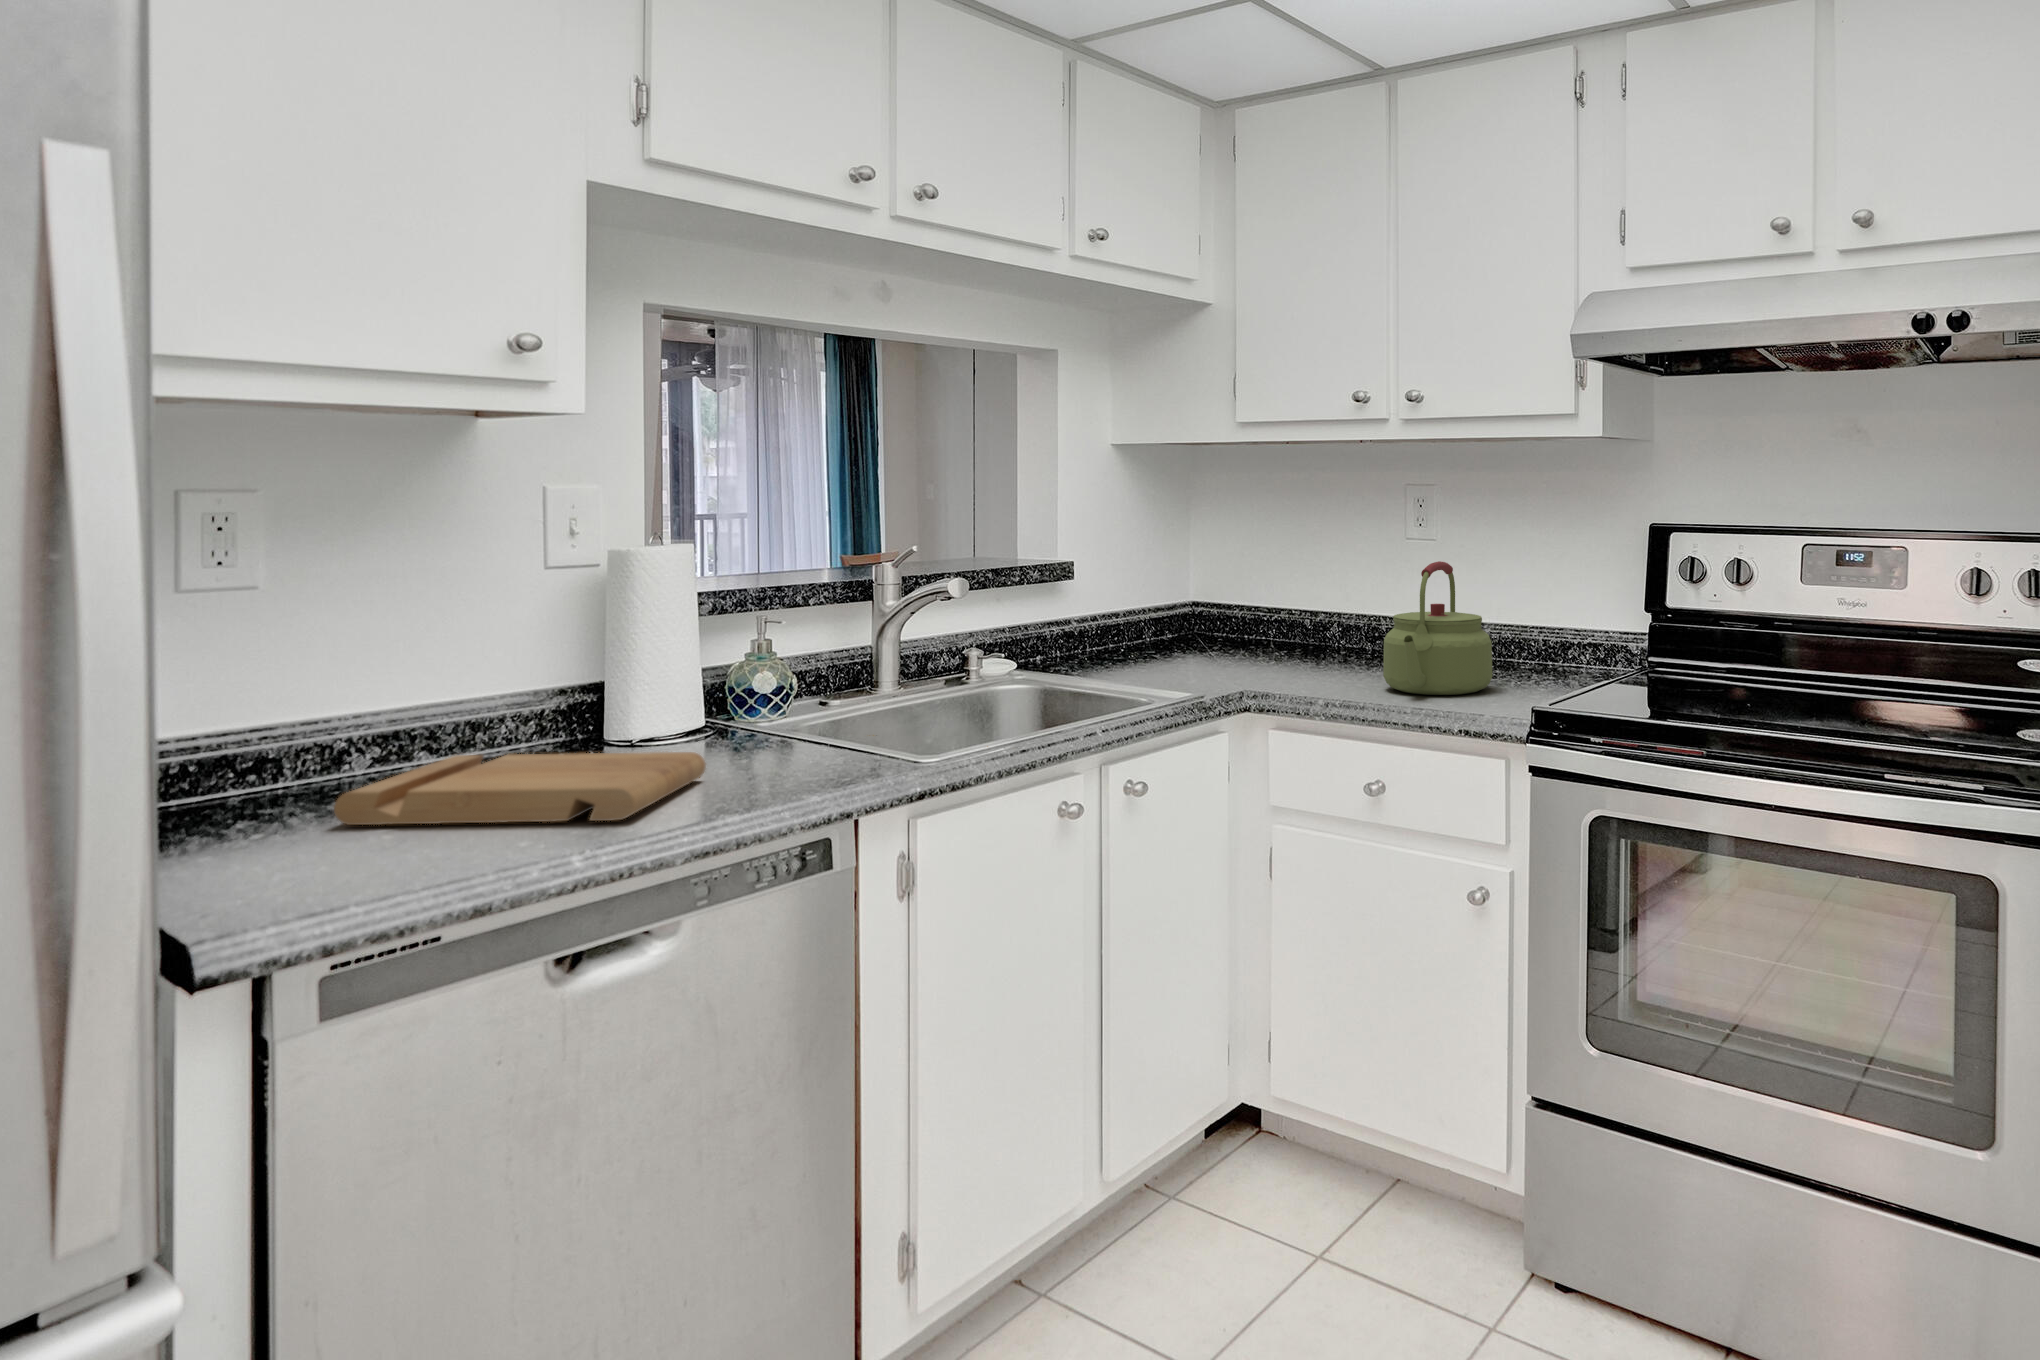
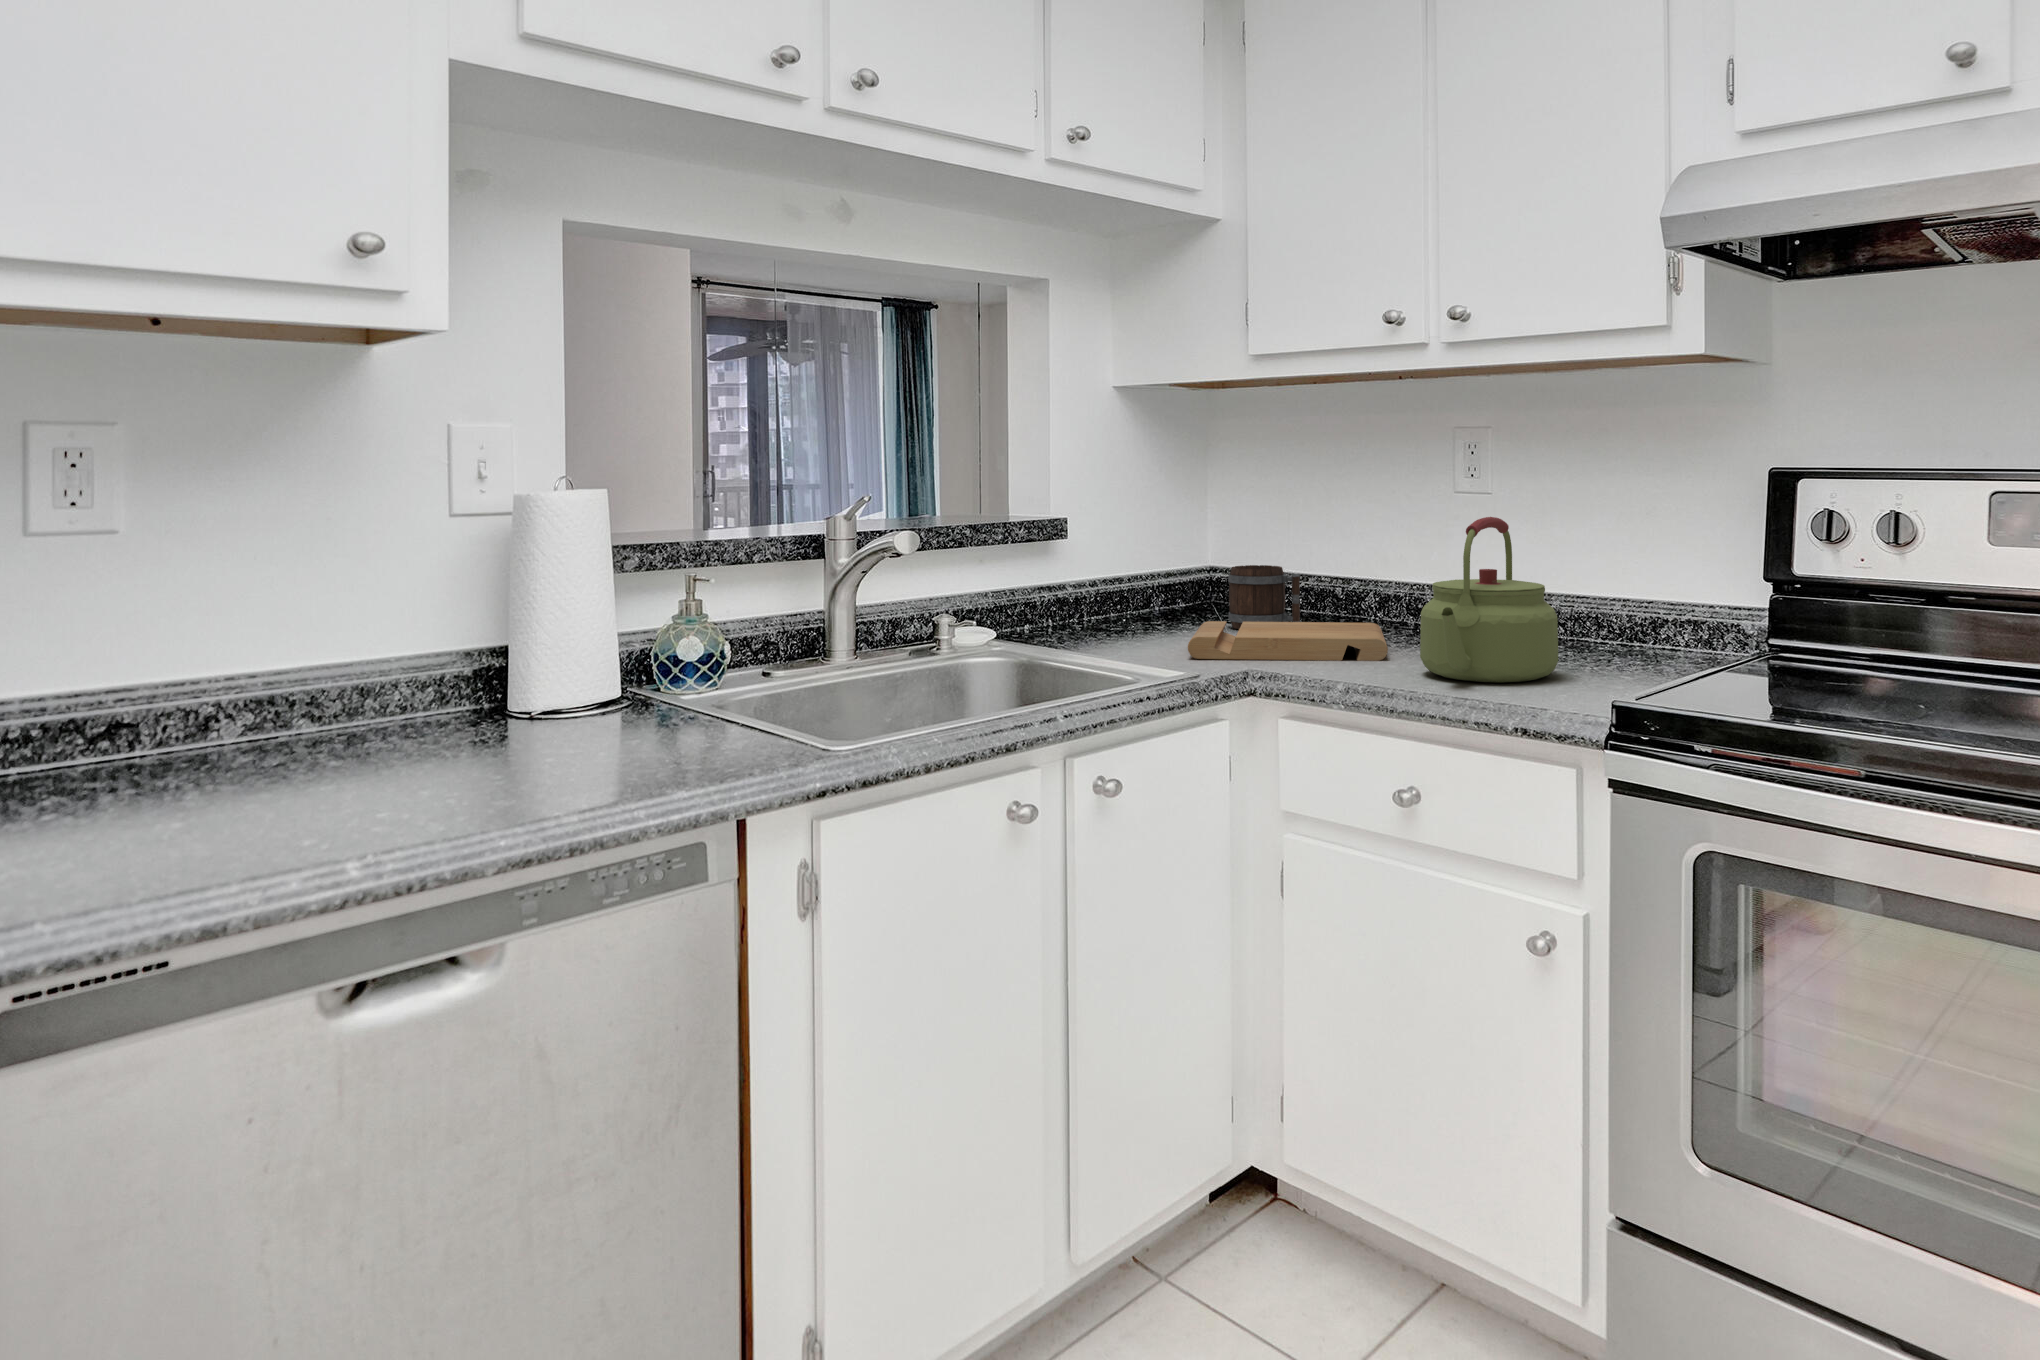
mug: none [1208,600,1271,657] -> present [1228,565,1300,629]
cutting board: present [334,752,706,825] -> present [1188,621,1388,661]

